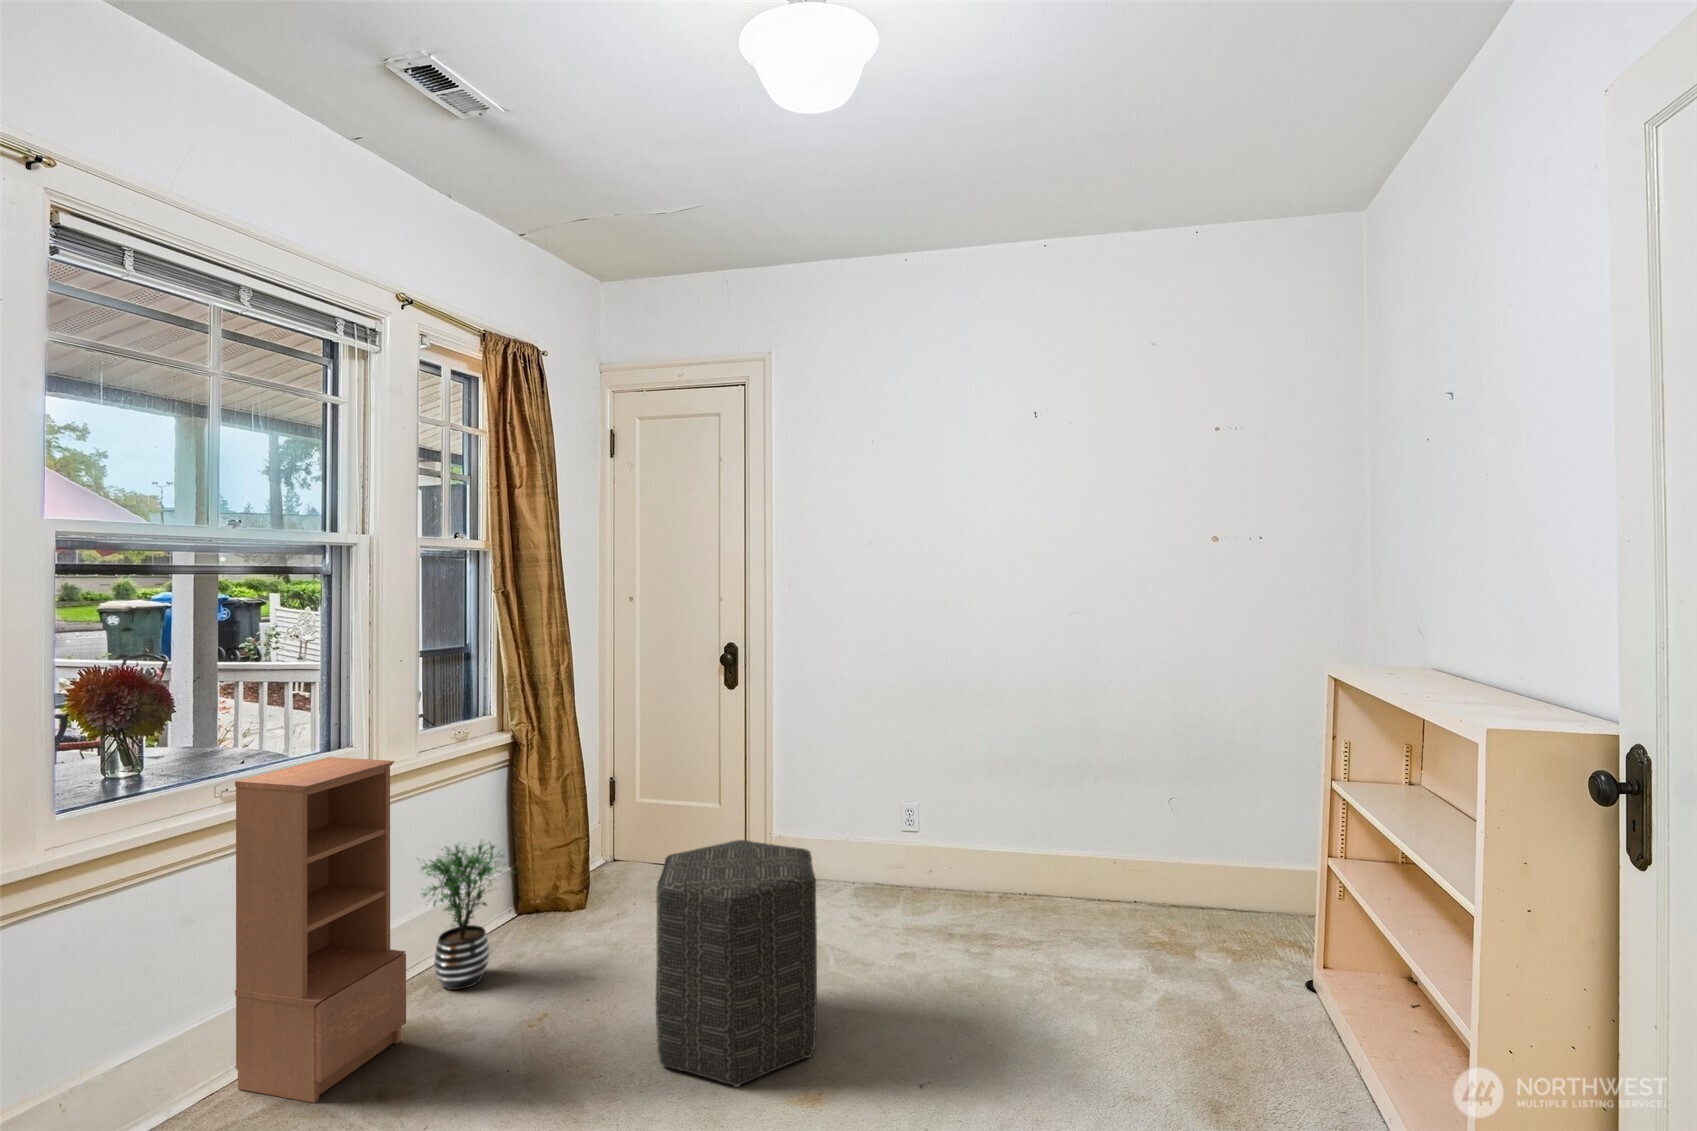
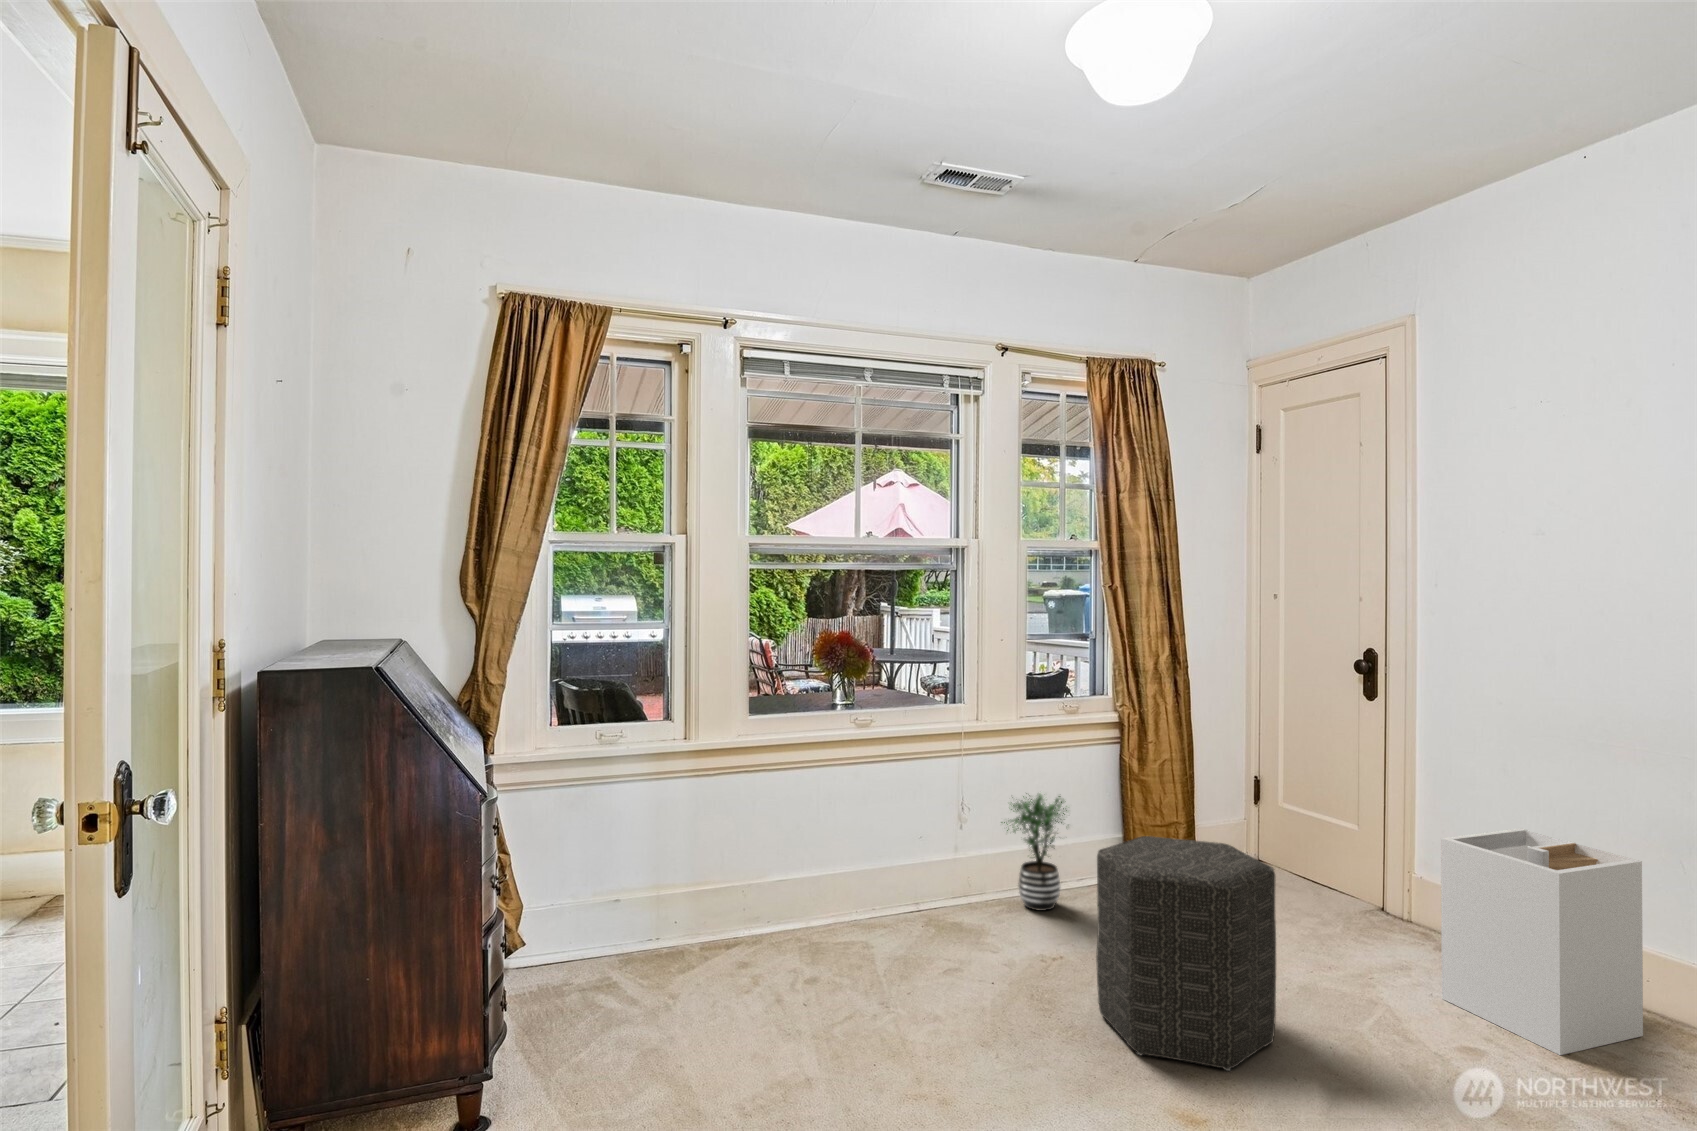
bookcase: present [235,757,406,1103] -> none [872,703,970,933]
laundry hamper: none [848,770,953,929] -> present [1441,828,1643,1055]

